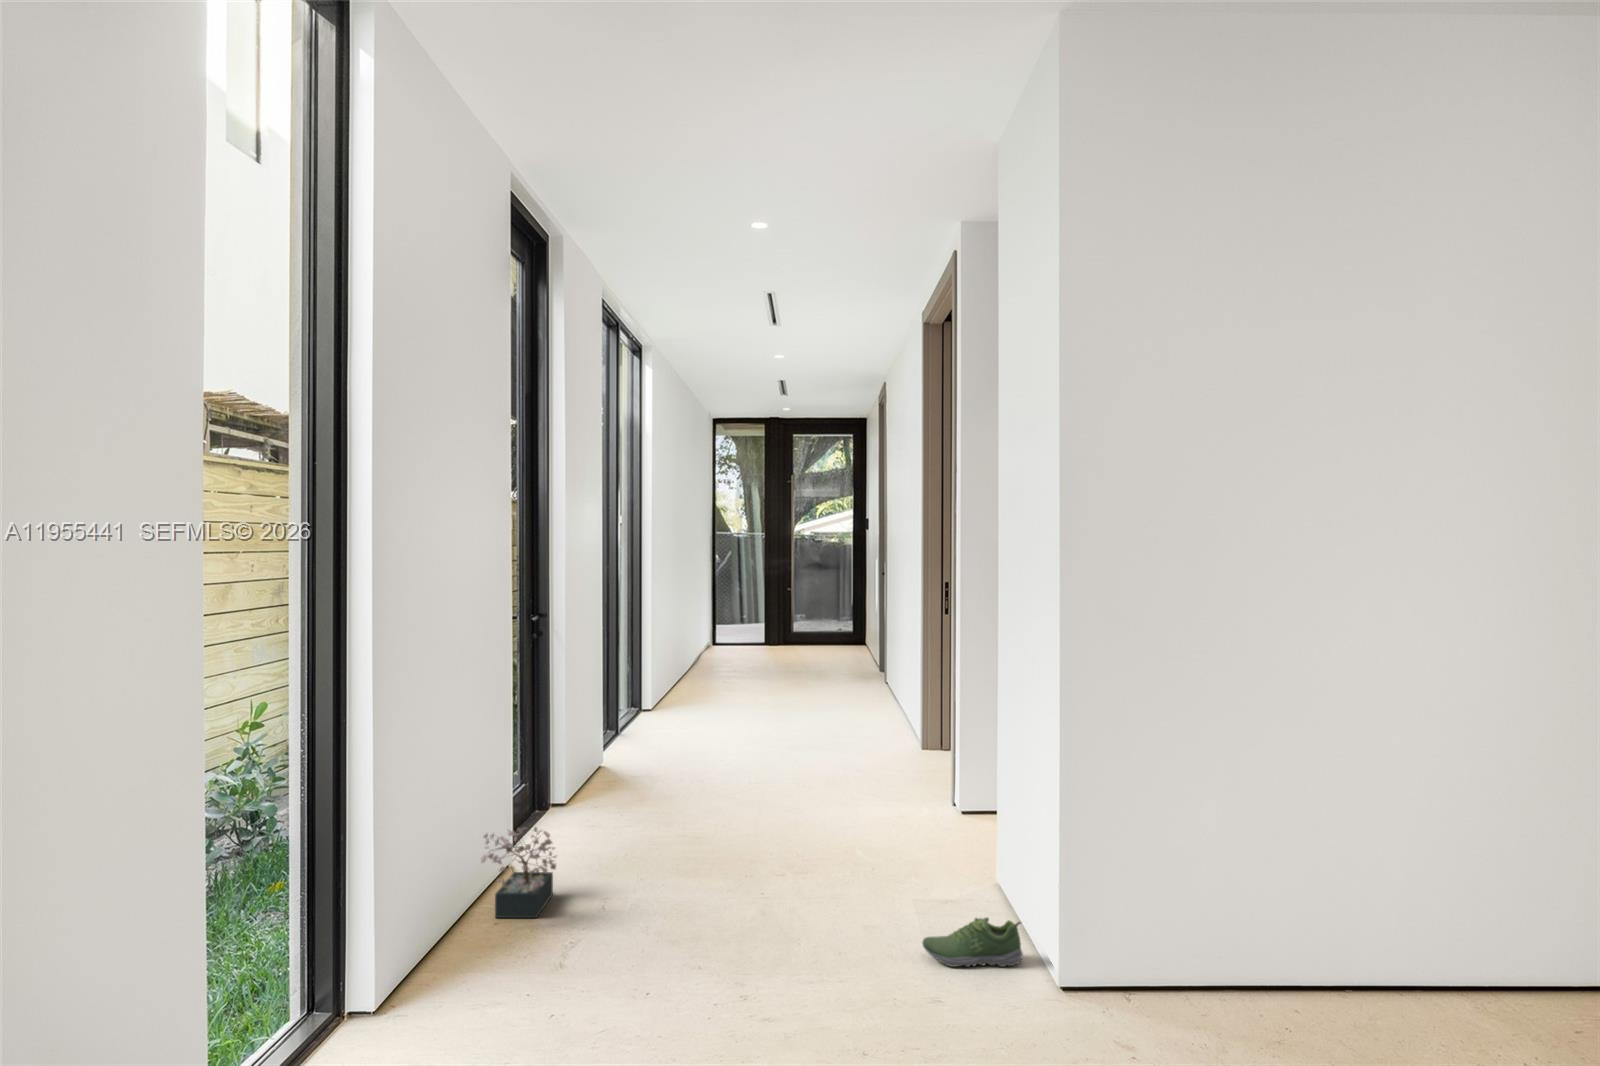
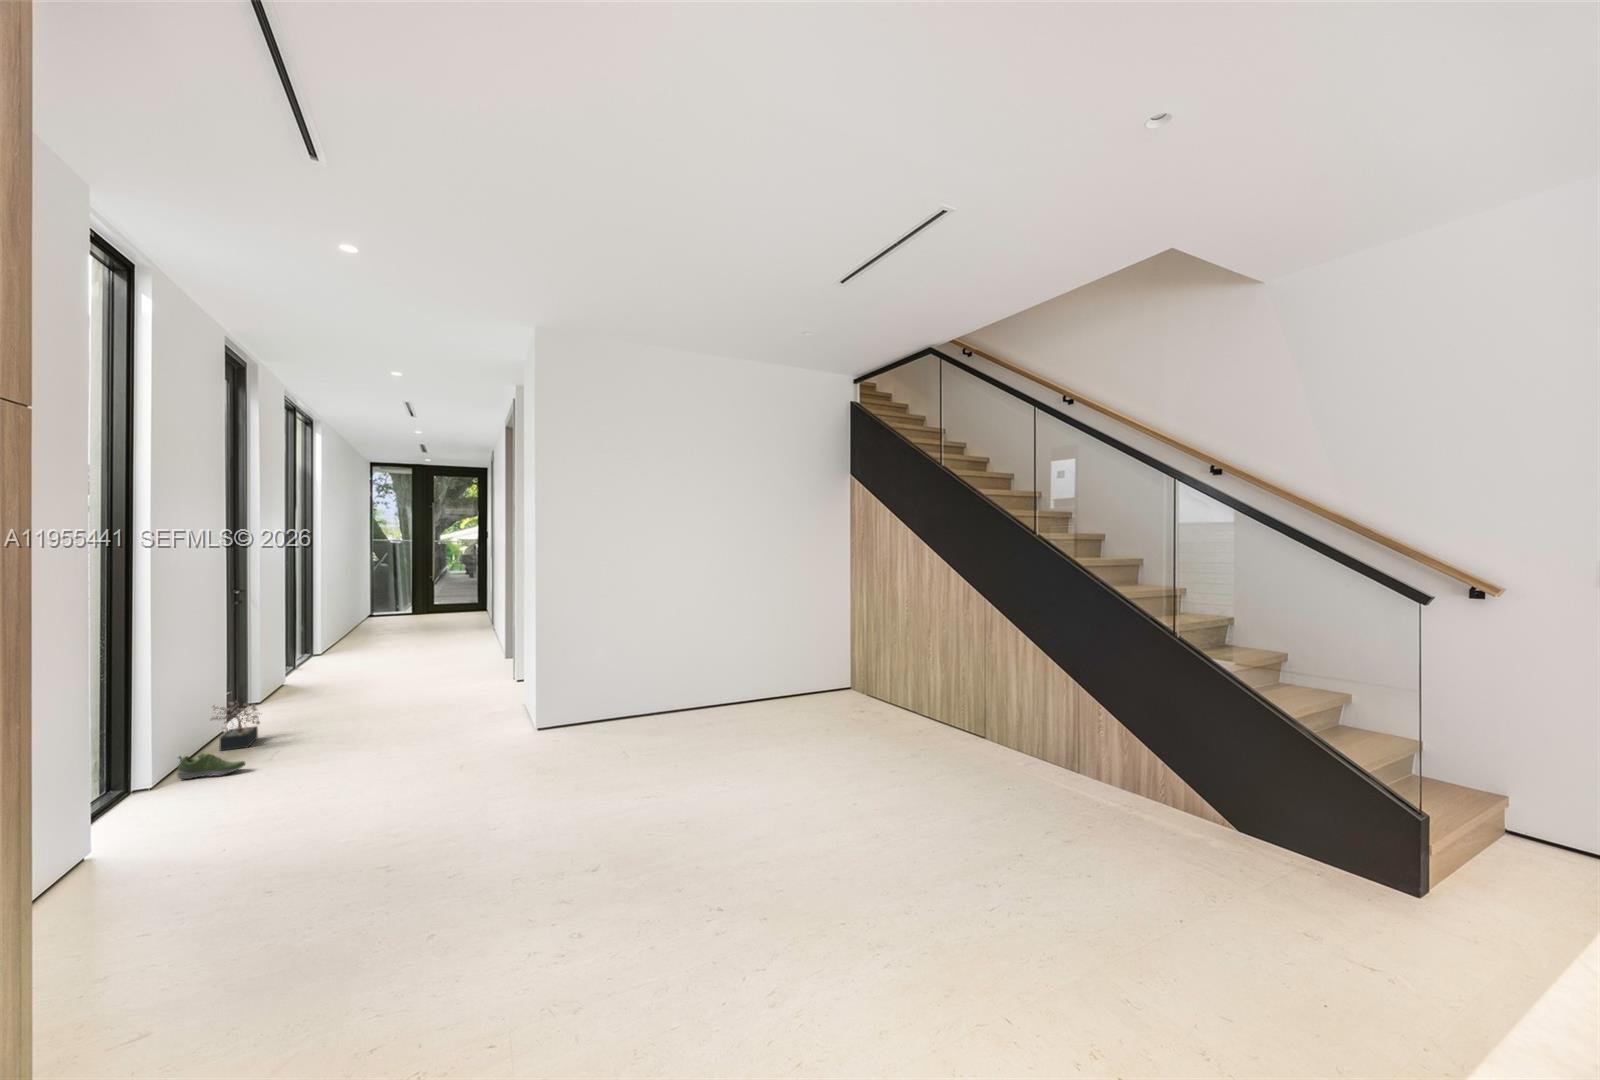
shoe: present [923,918,1023,967] -> present [176,753,245,779]

